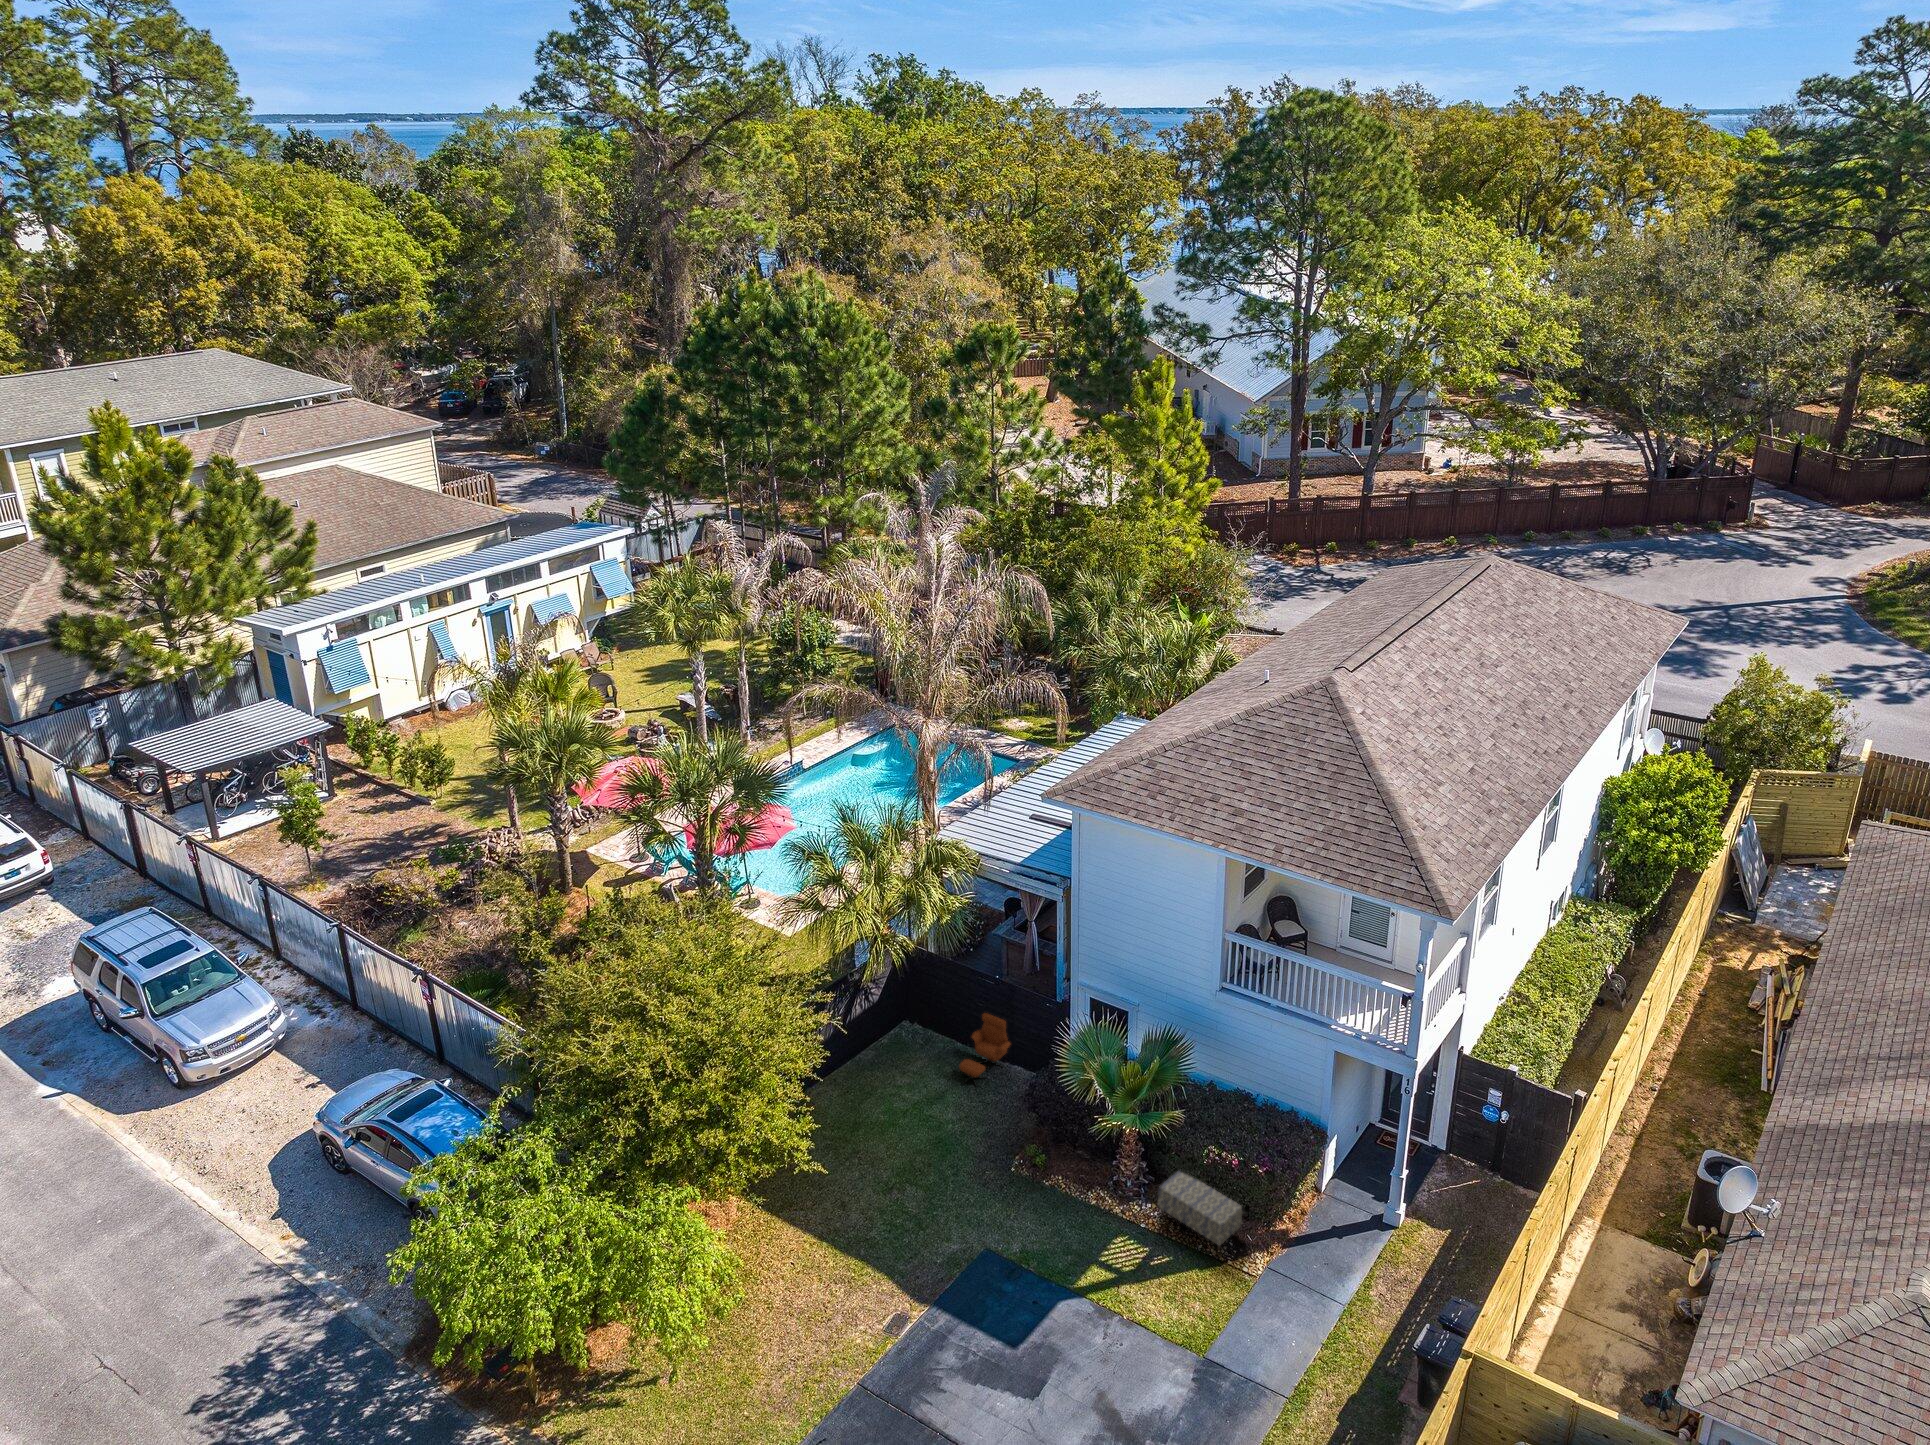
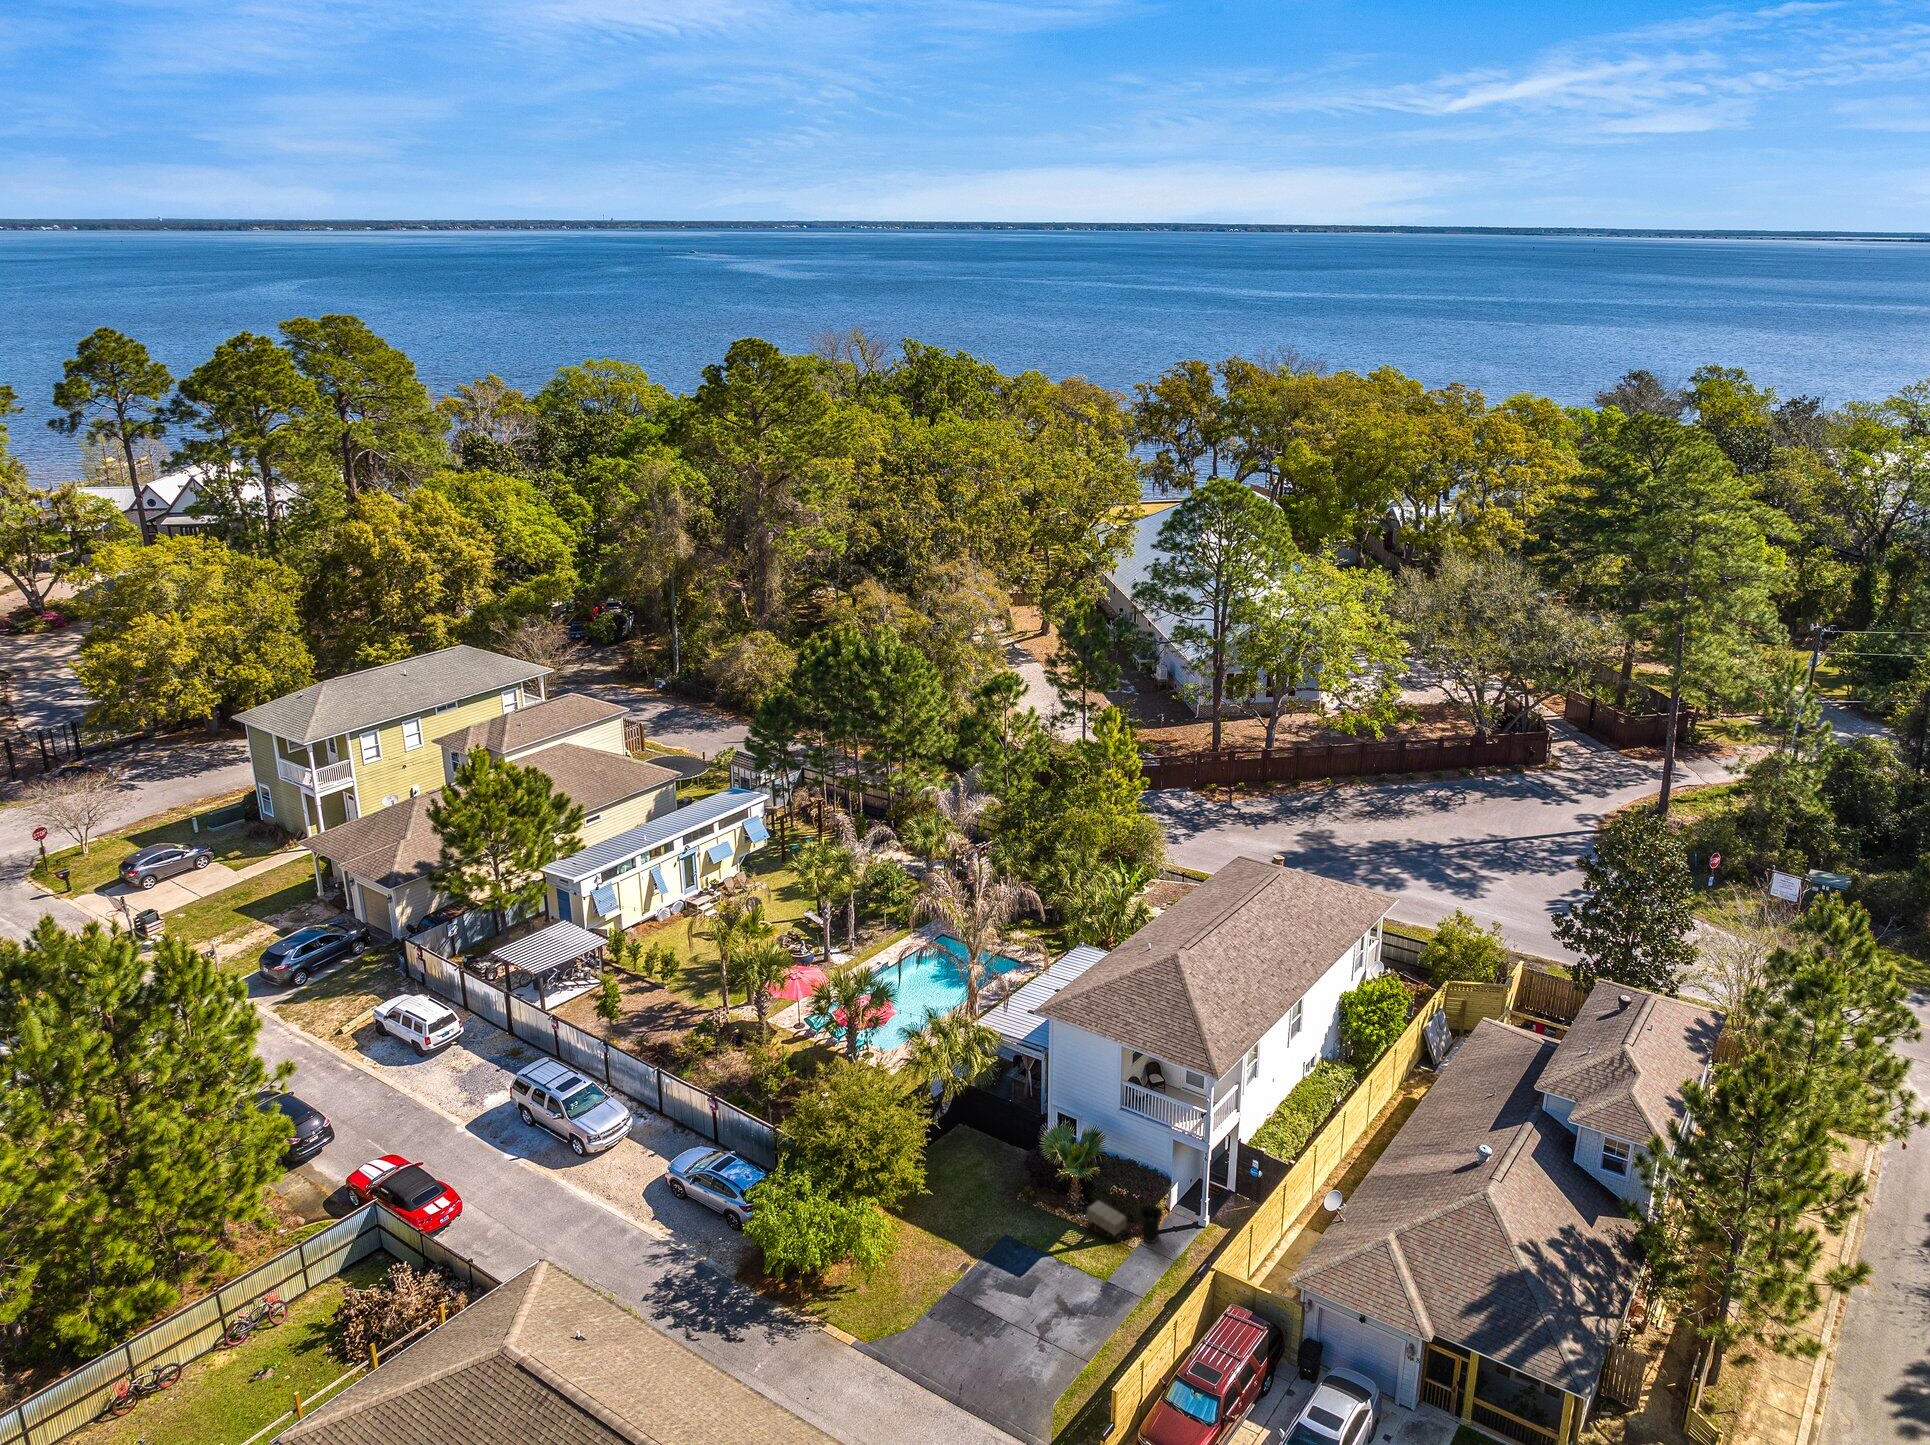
lounge chair: present [959,1013,1010,1085] -> none [988,1121,1015,1160]
trash can: none [1269,1181,1323,1260] -> present [1139,1205,1163,1243]

